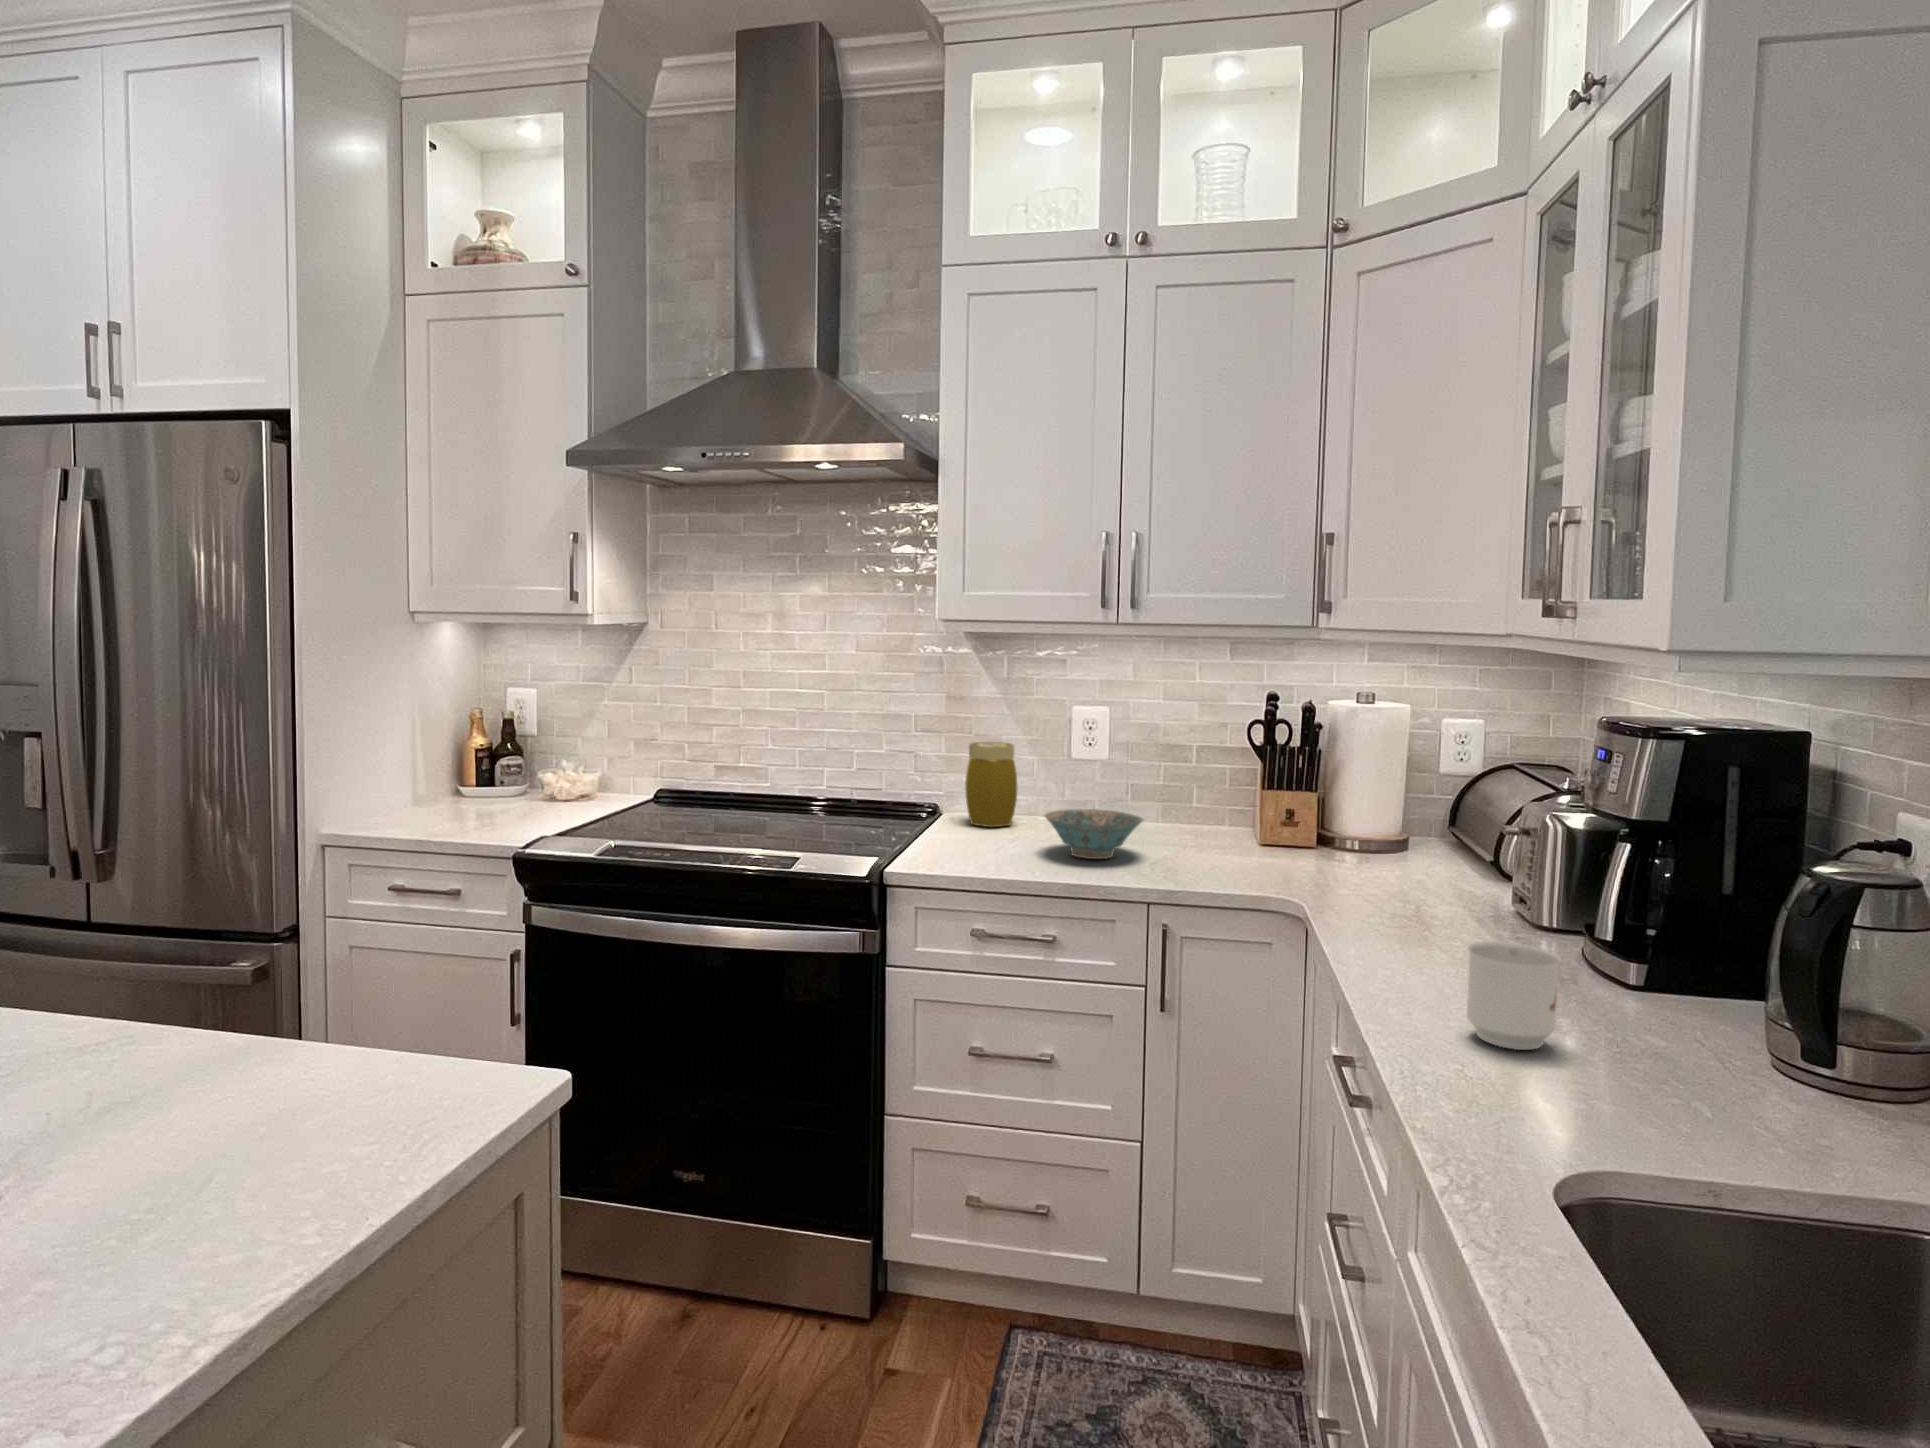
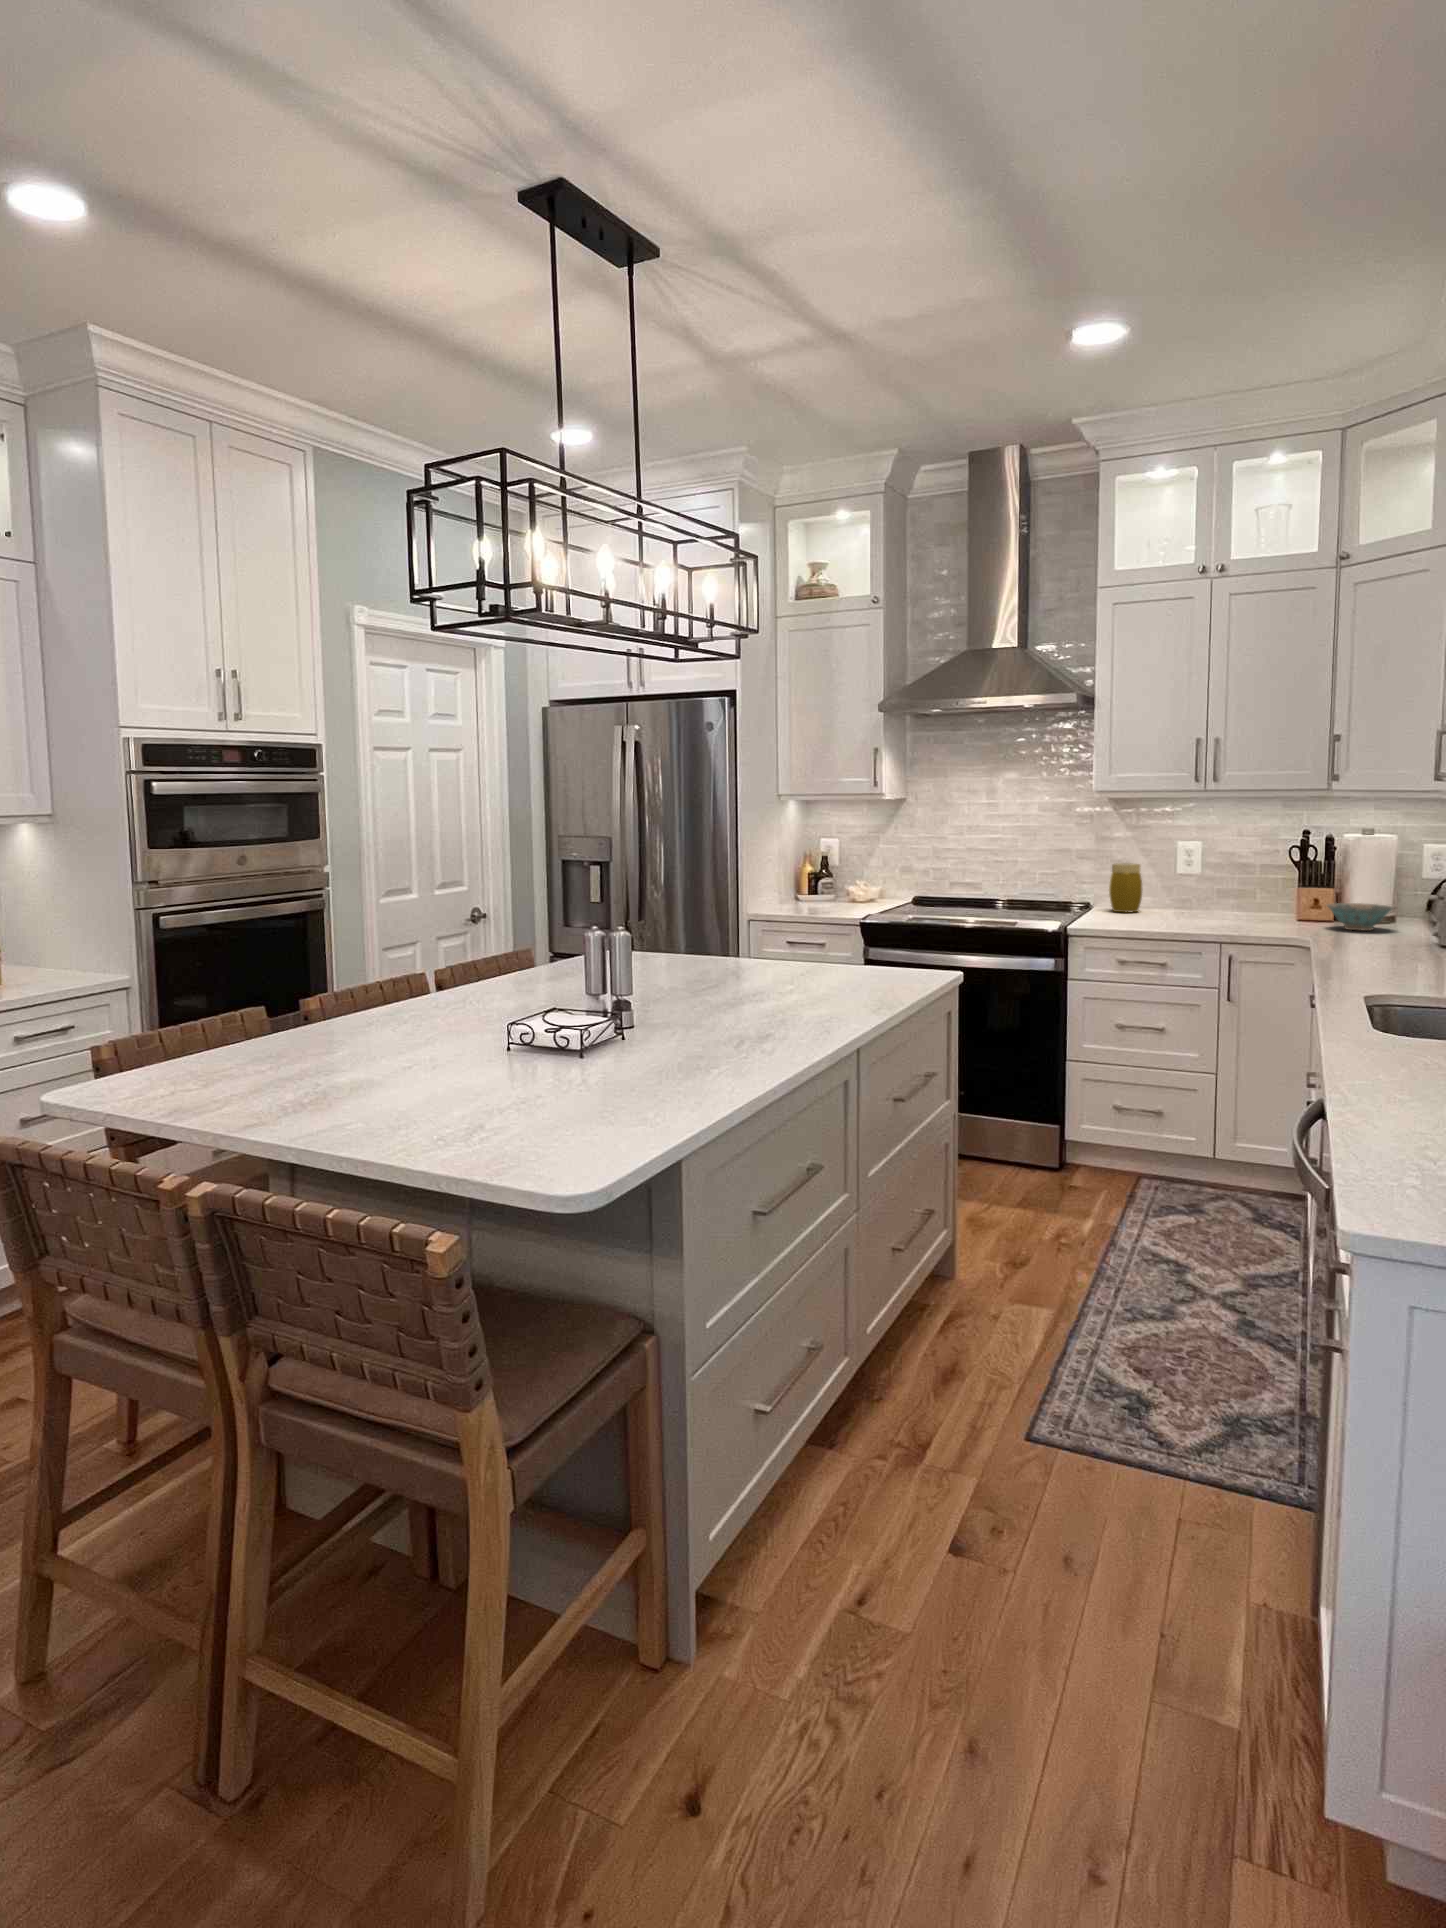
ceramic bowl: present [1045,809,1143,859] -> present [1327,903,1394,931]
mug: present [1467,942,1561,1050] -> none [1362,929,1406,973]

